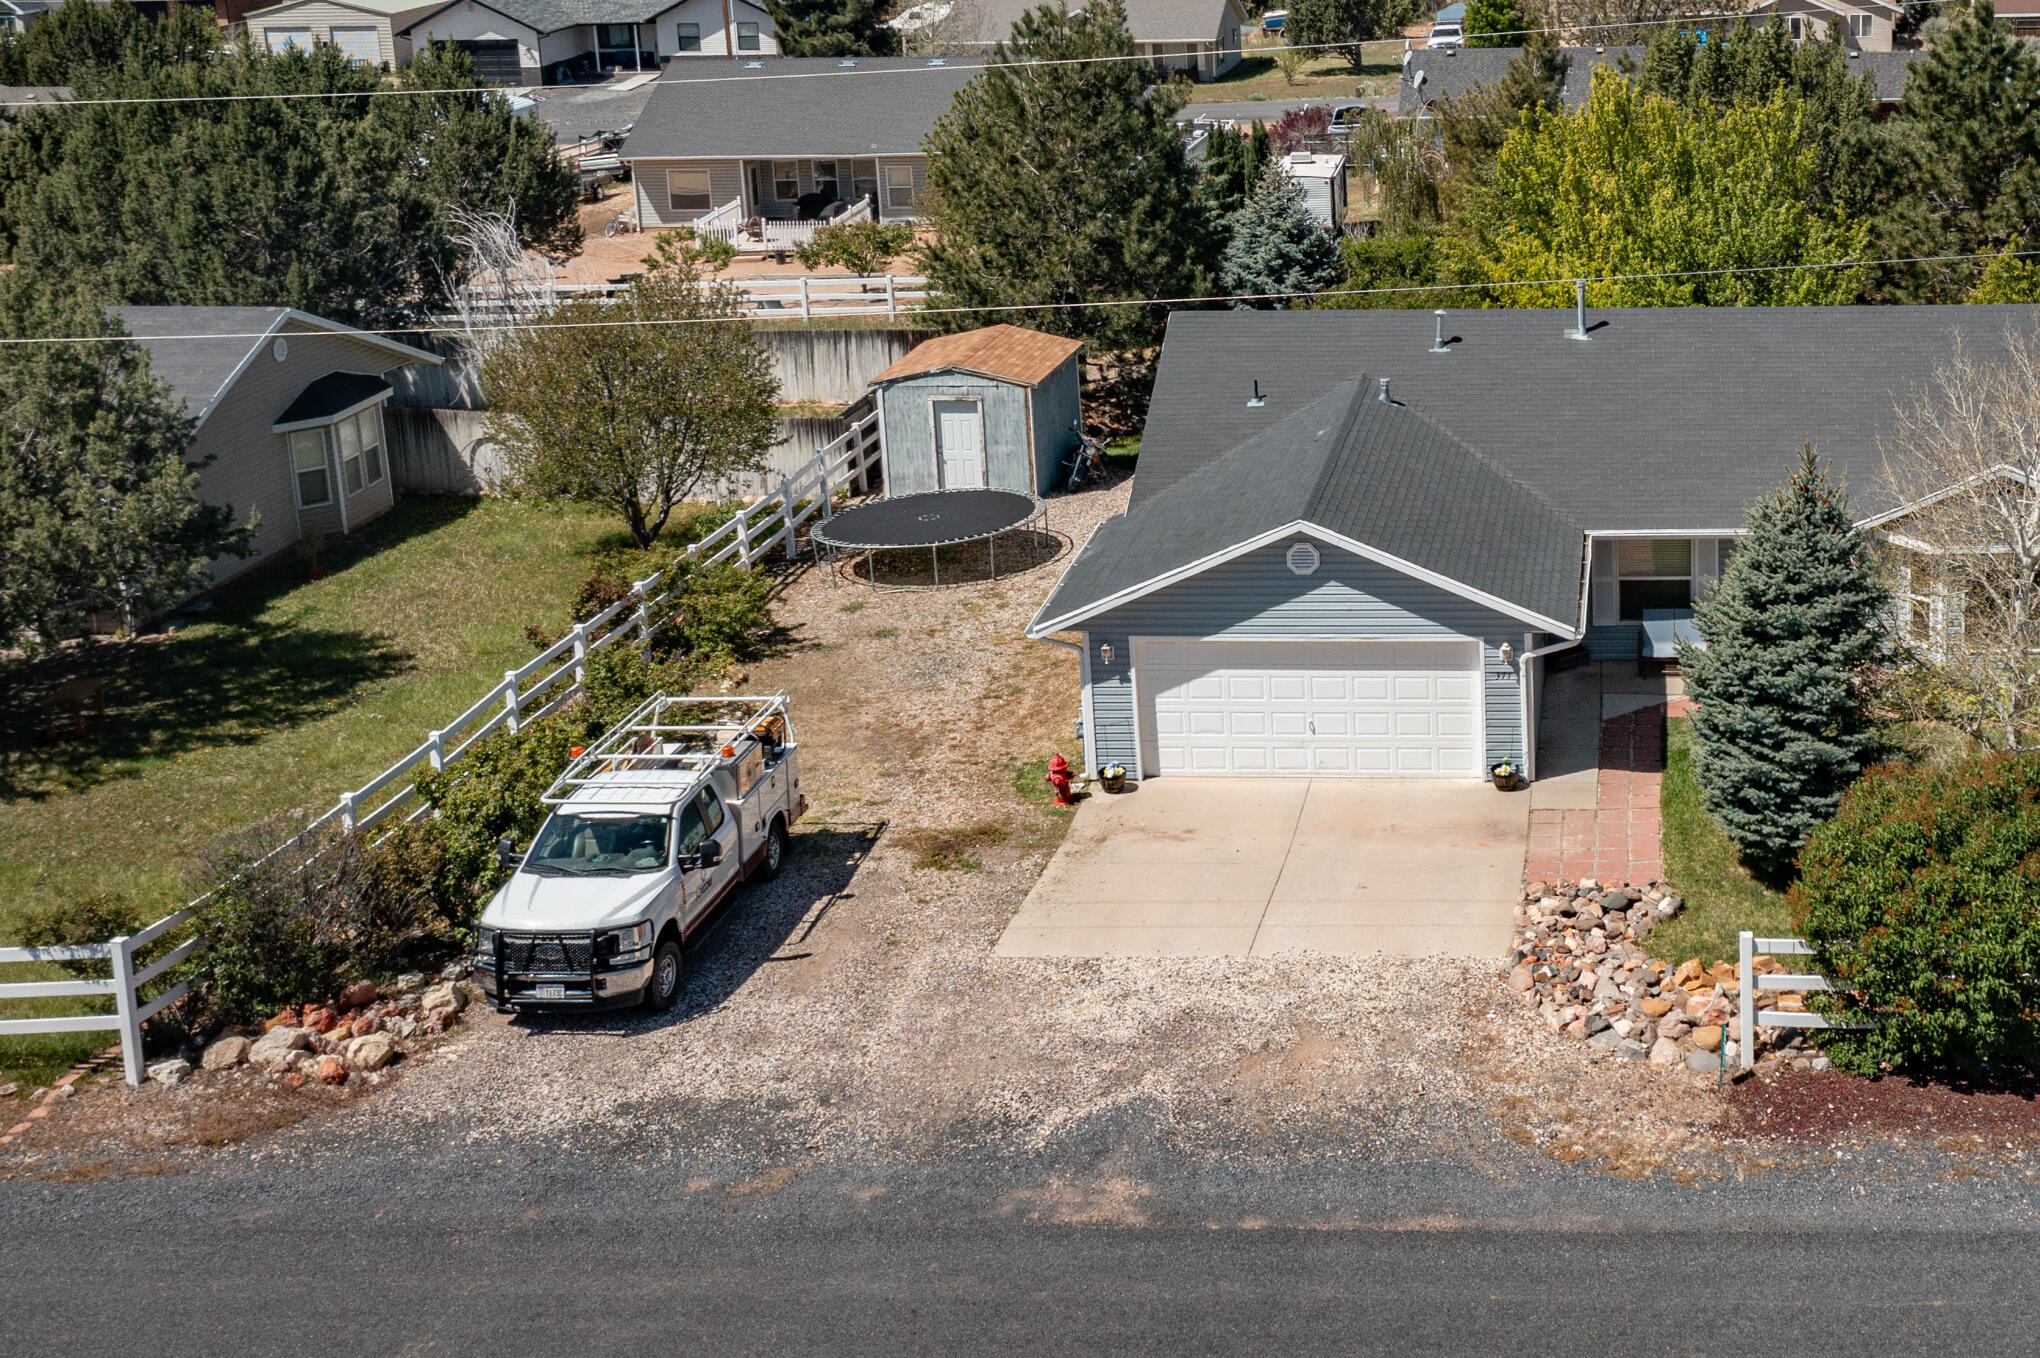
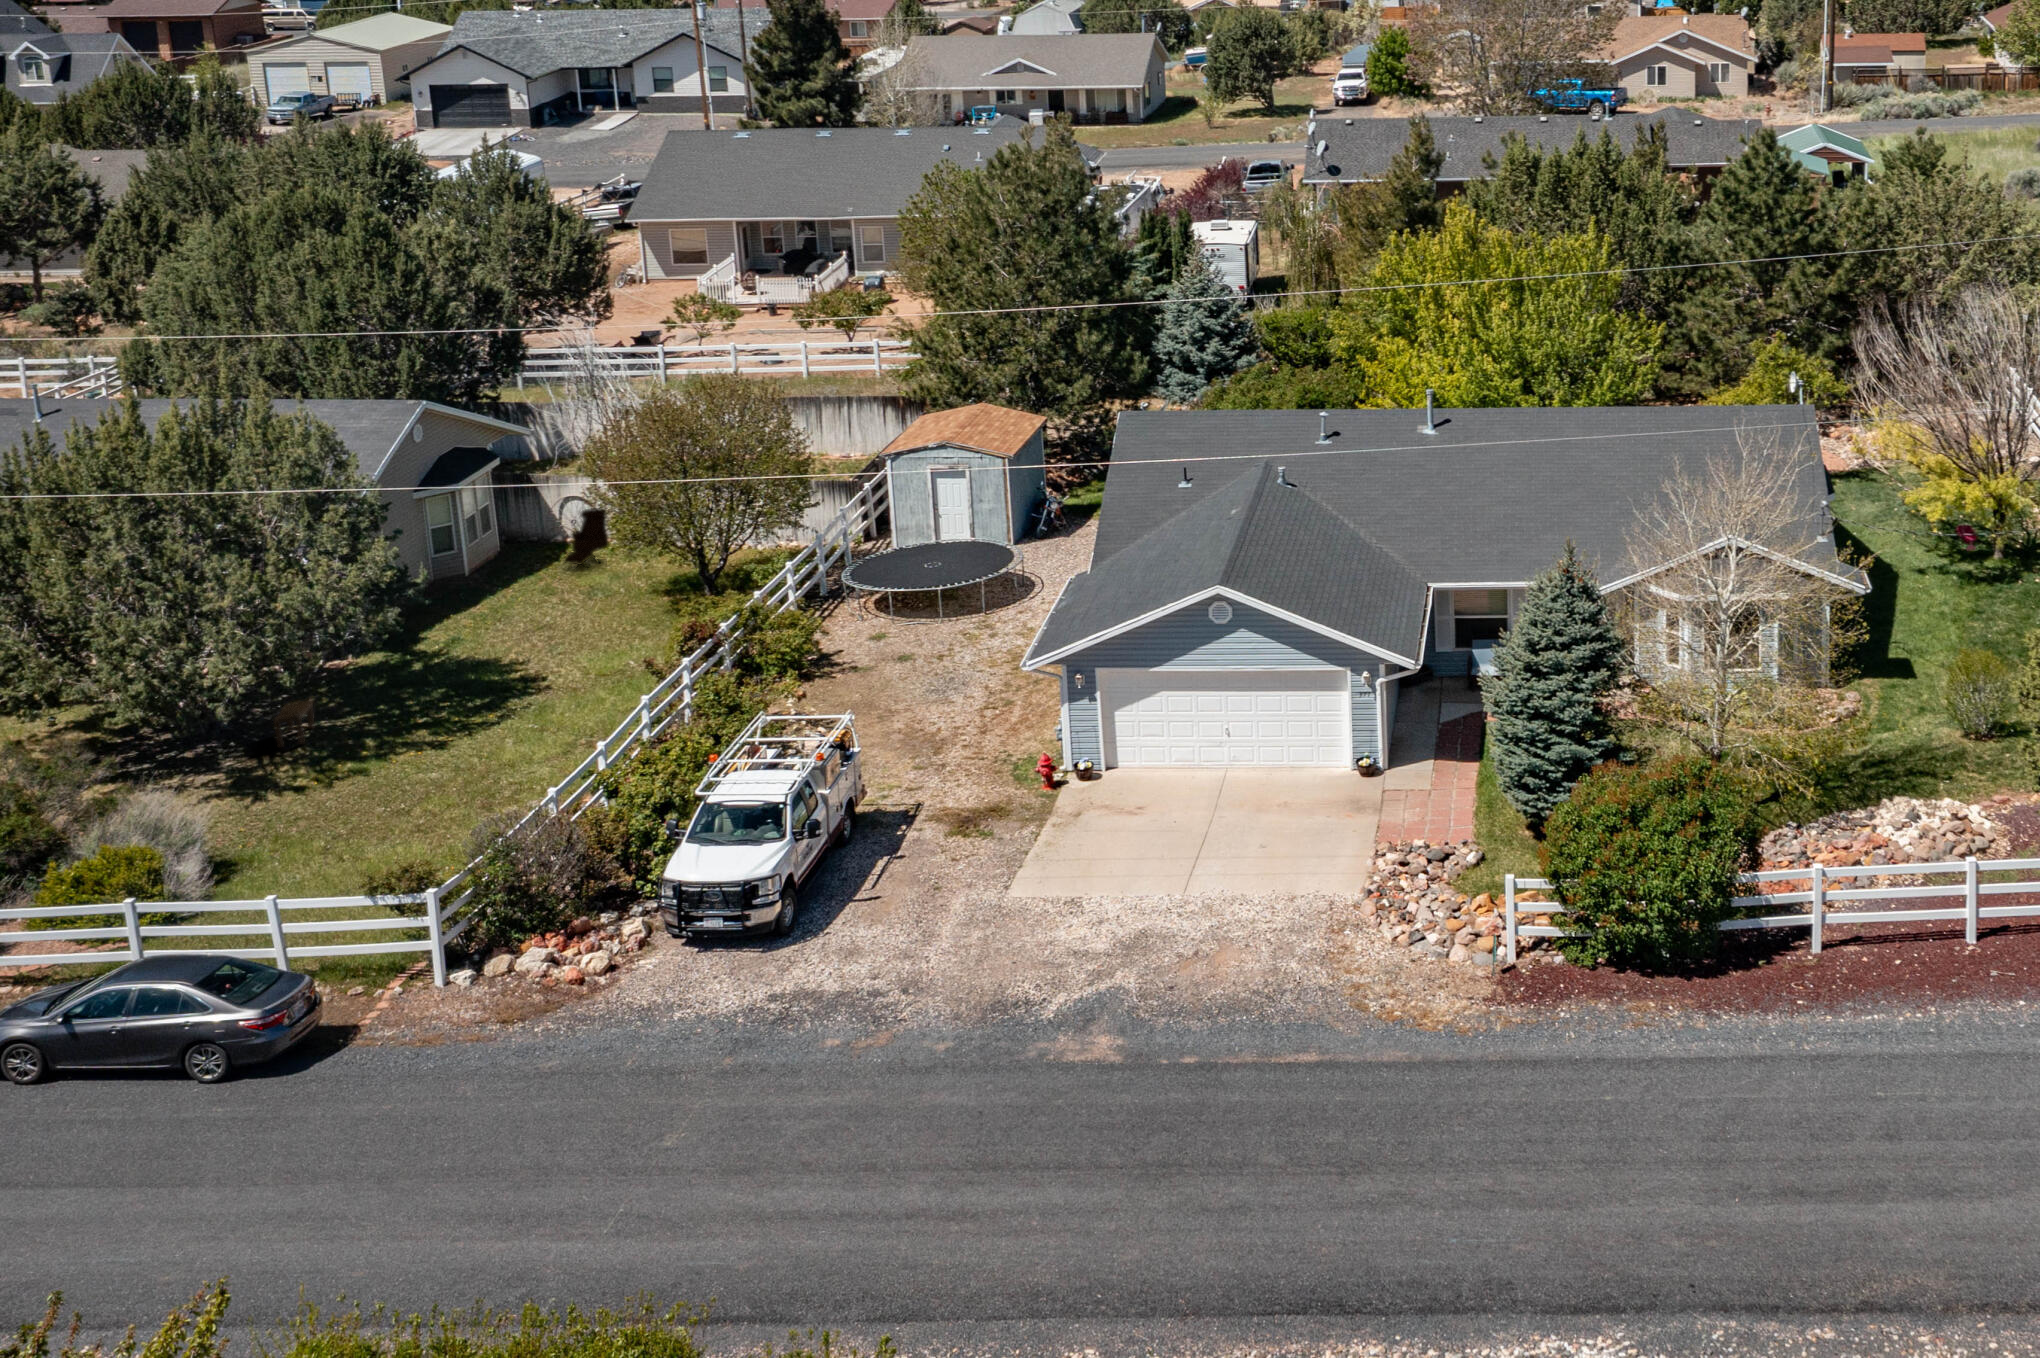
lounge chair: none [477,456,542,532] -> present [564,508,609,568]
potted tree: present [294,527,325,580] -> none [426,570,451,614]

